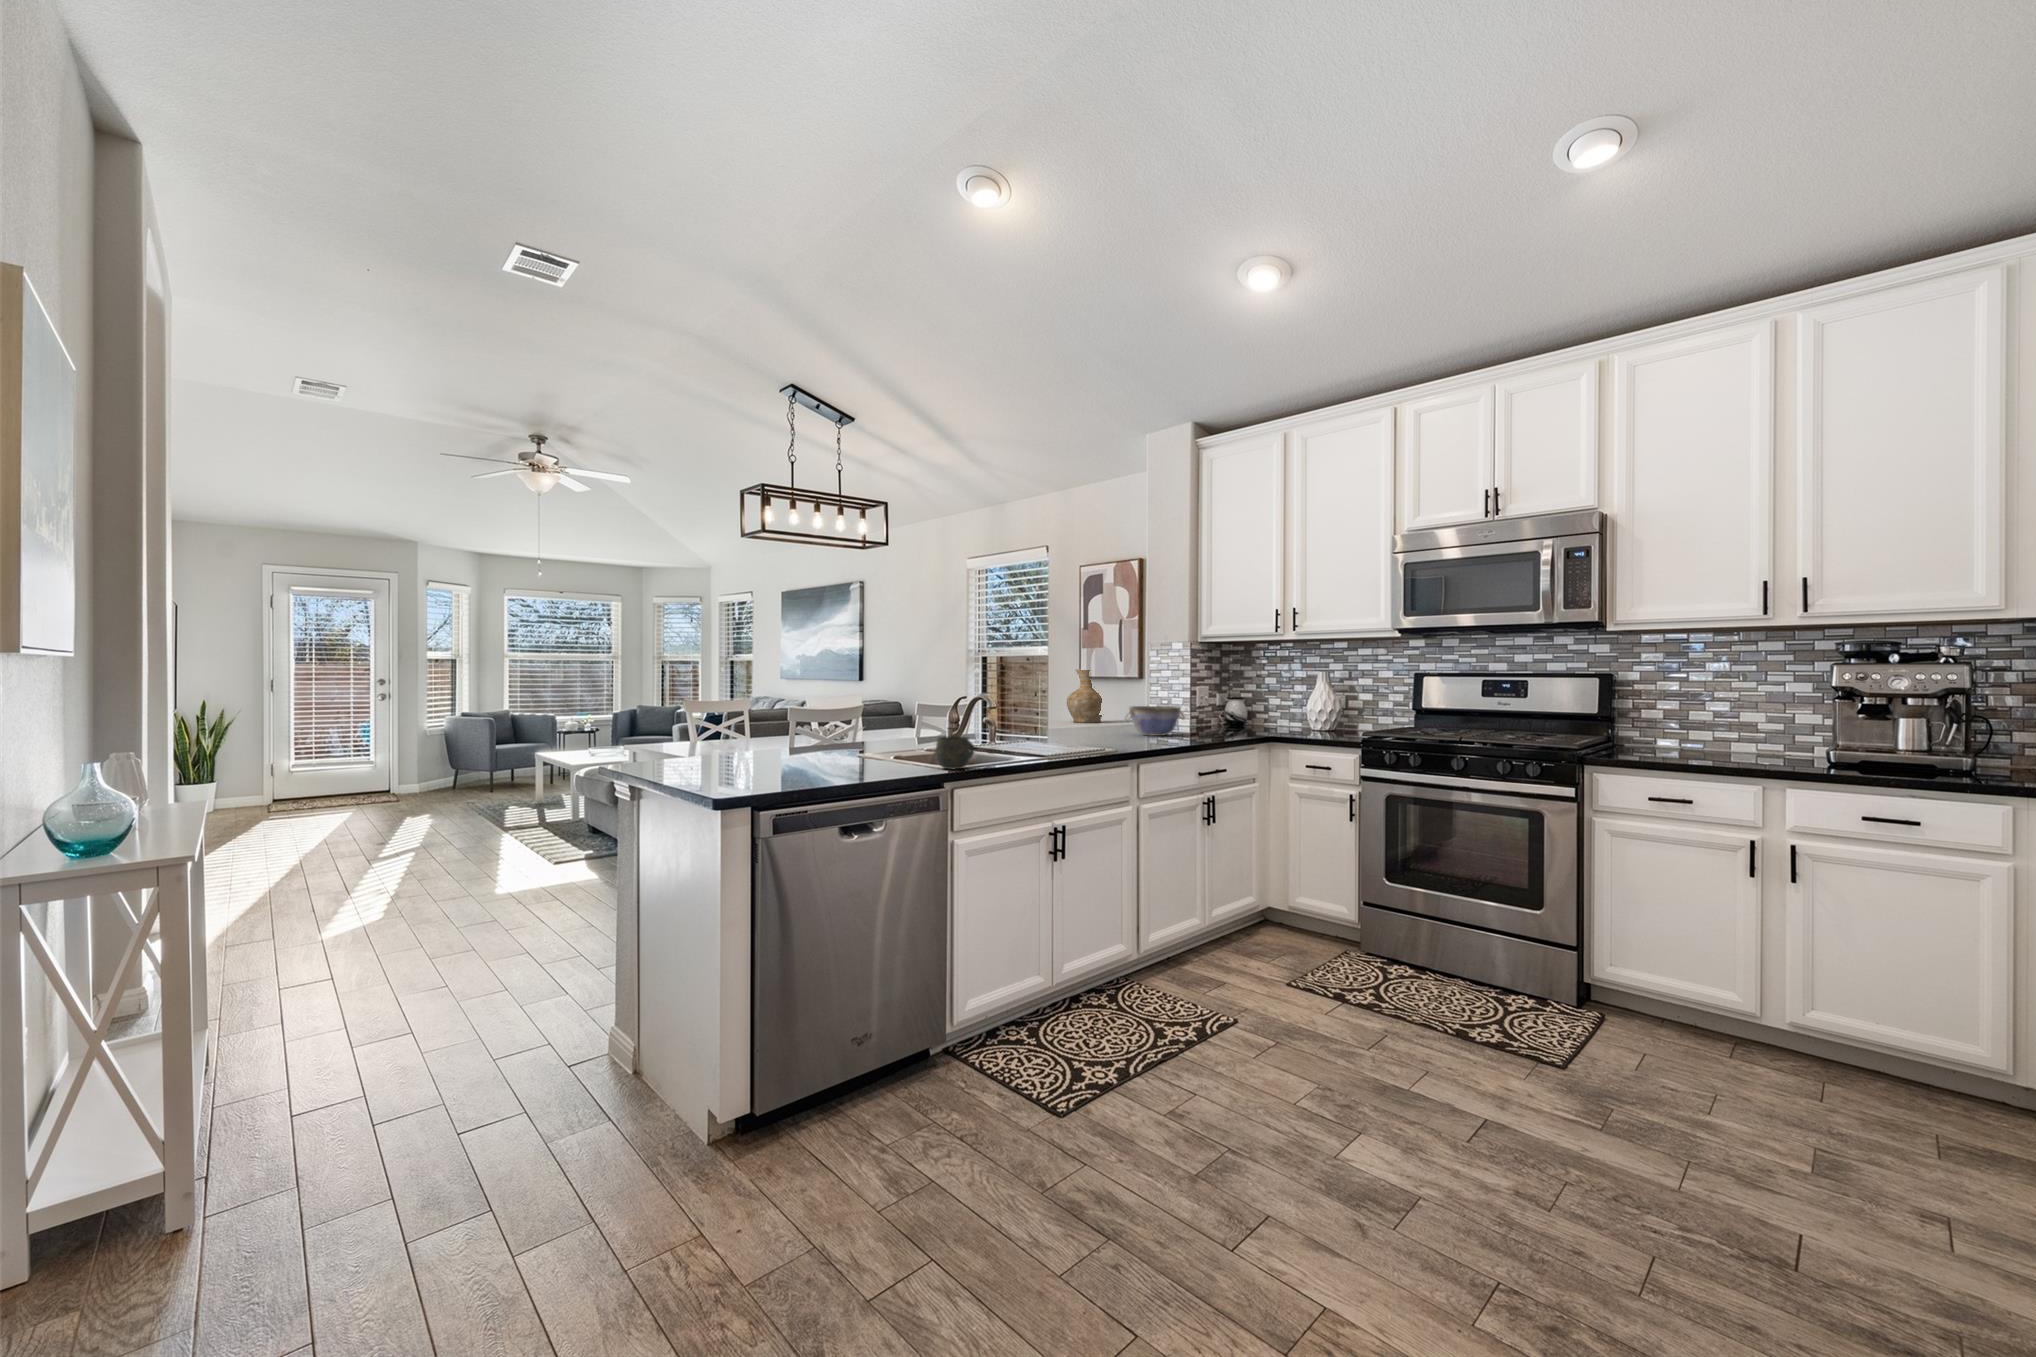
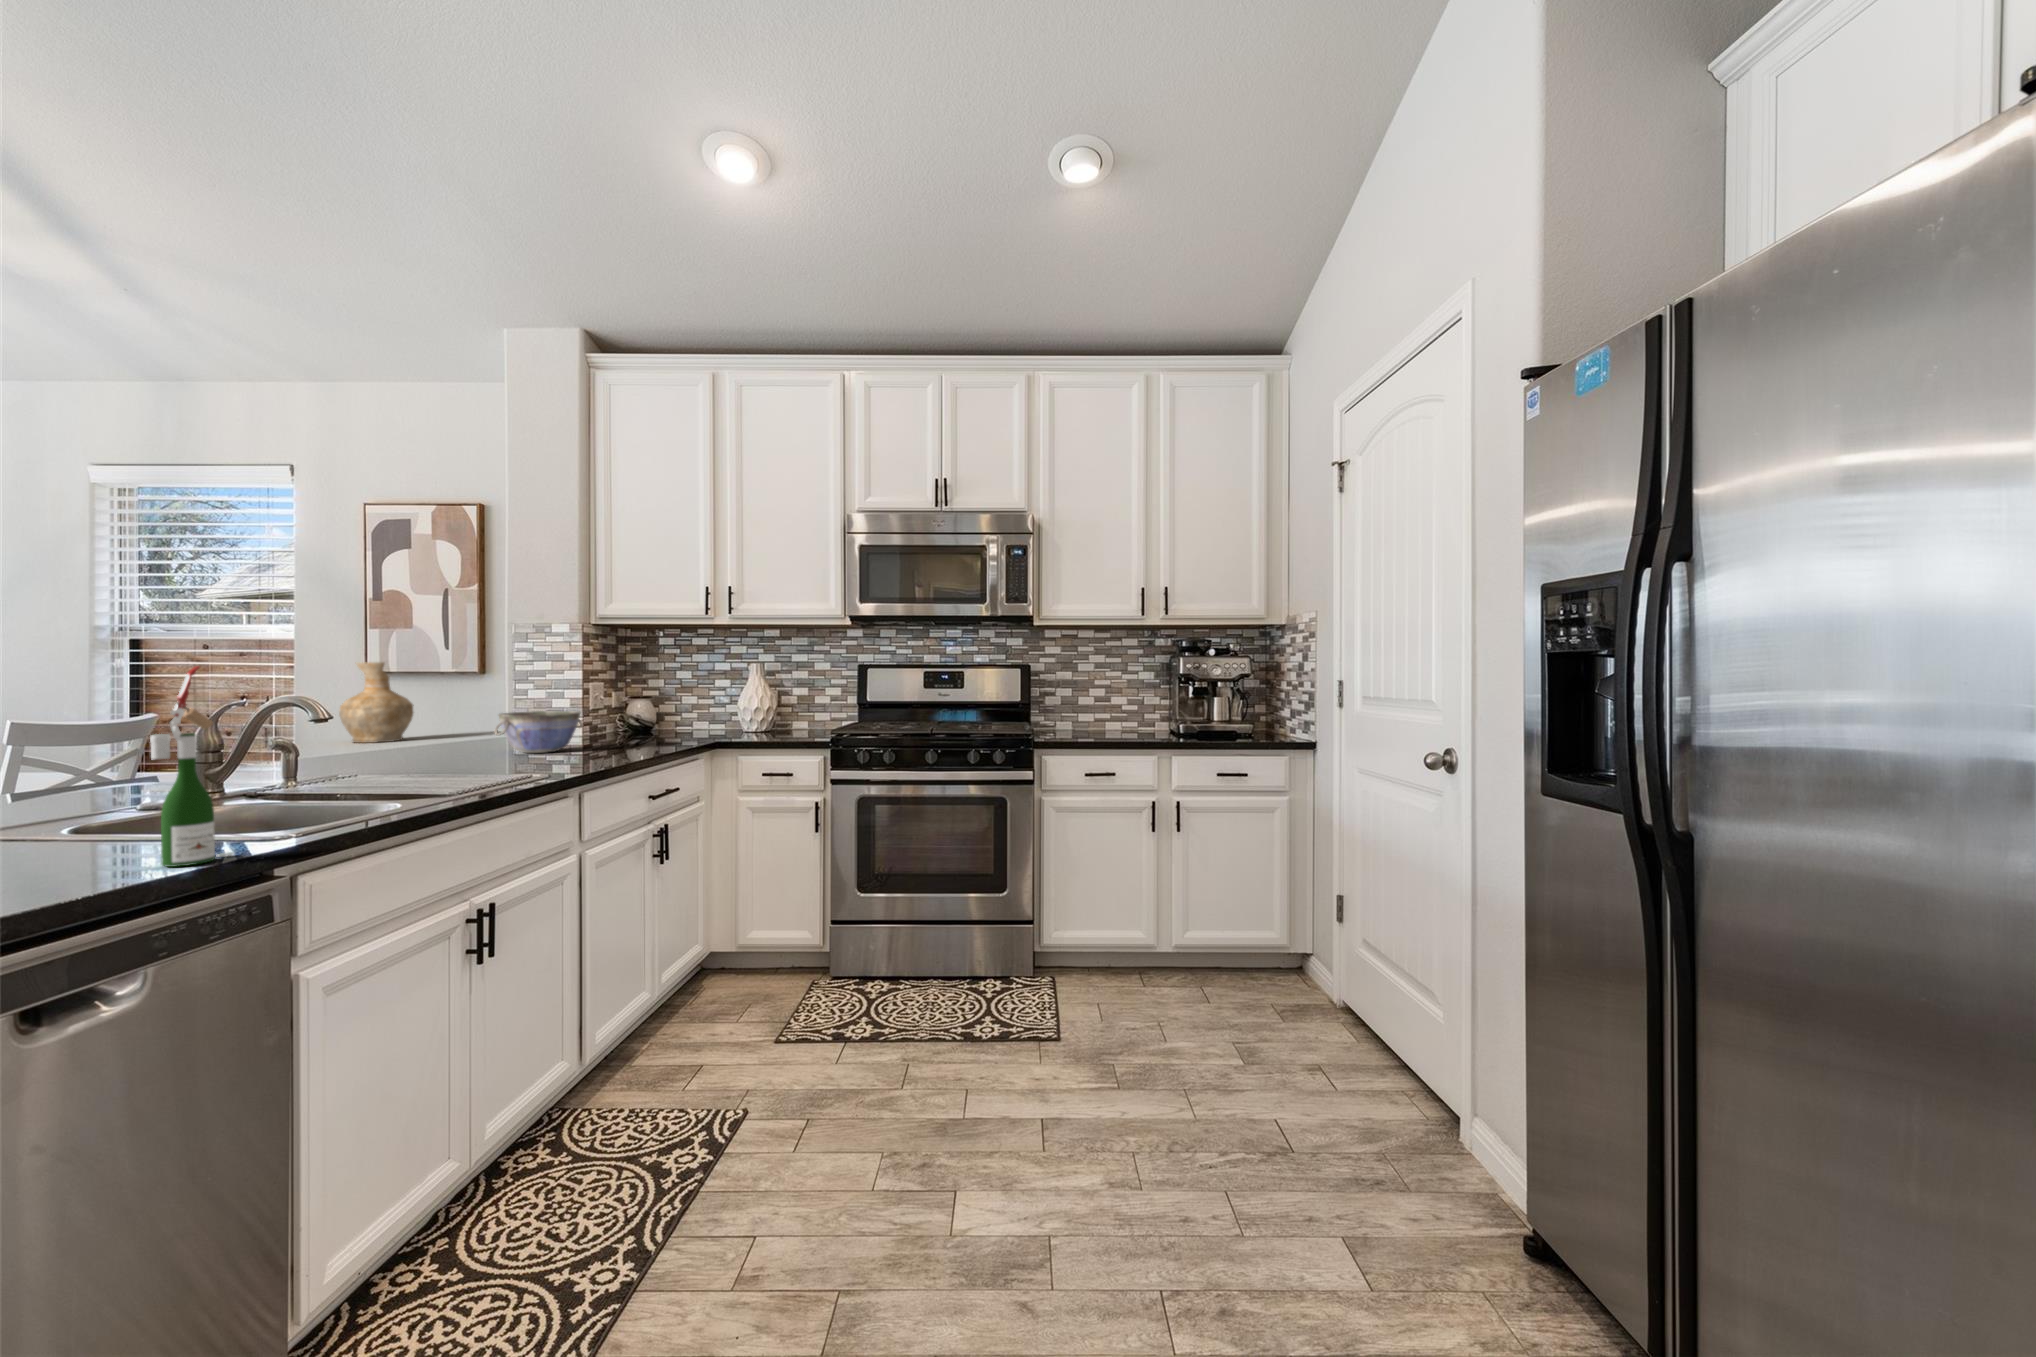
wine bottle: none [897,677,927,774] -> present [150,666,233,867]
mug: present [936,736,974,769] -> none [242,778,328,844]

